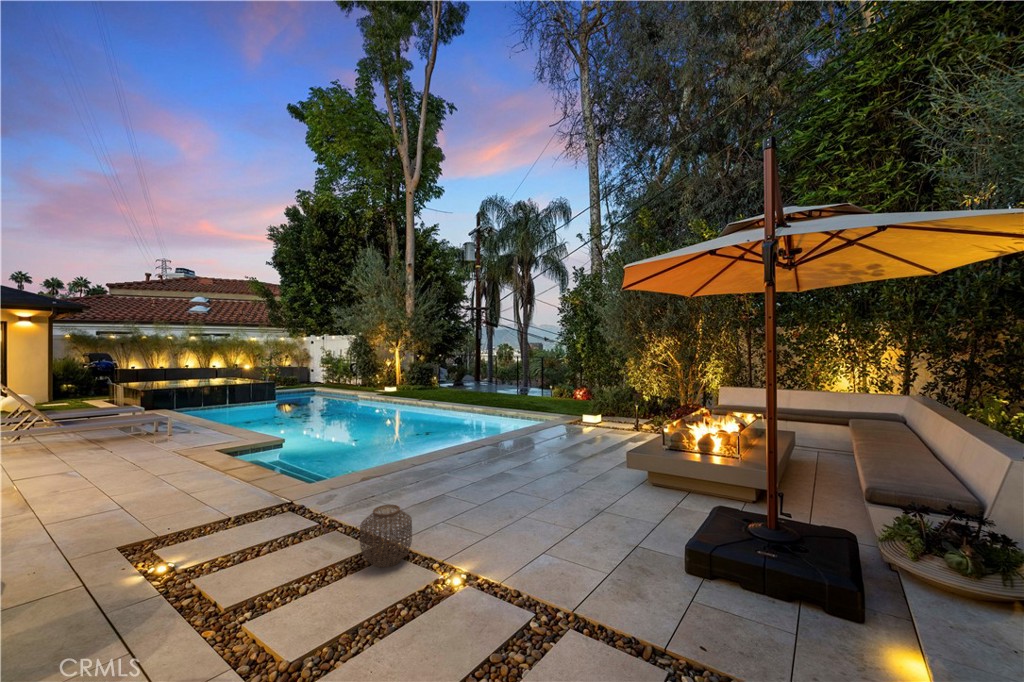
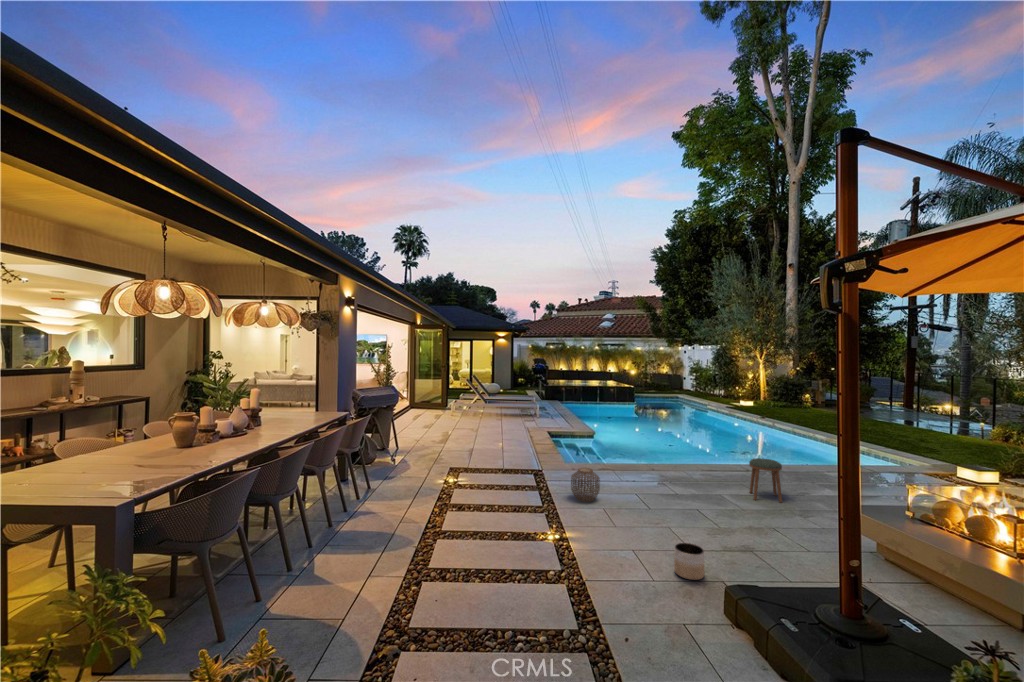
stool: none [530,435,567,483] -> present [749,458,782,503]
planter: none [654,574,699,636] -> present [674,543,704,580]

